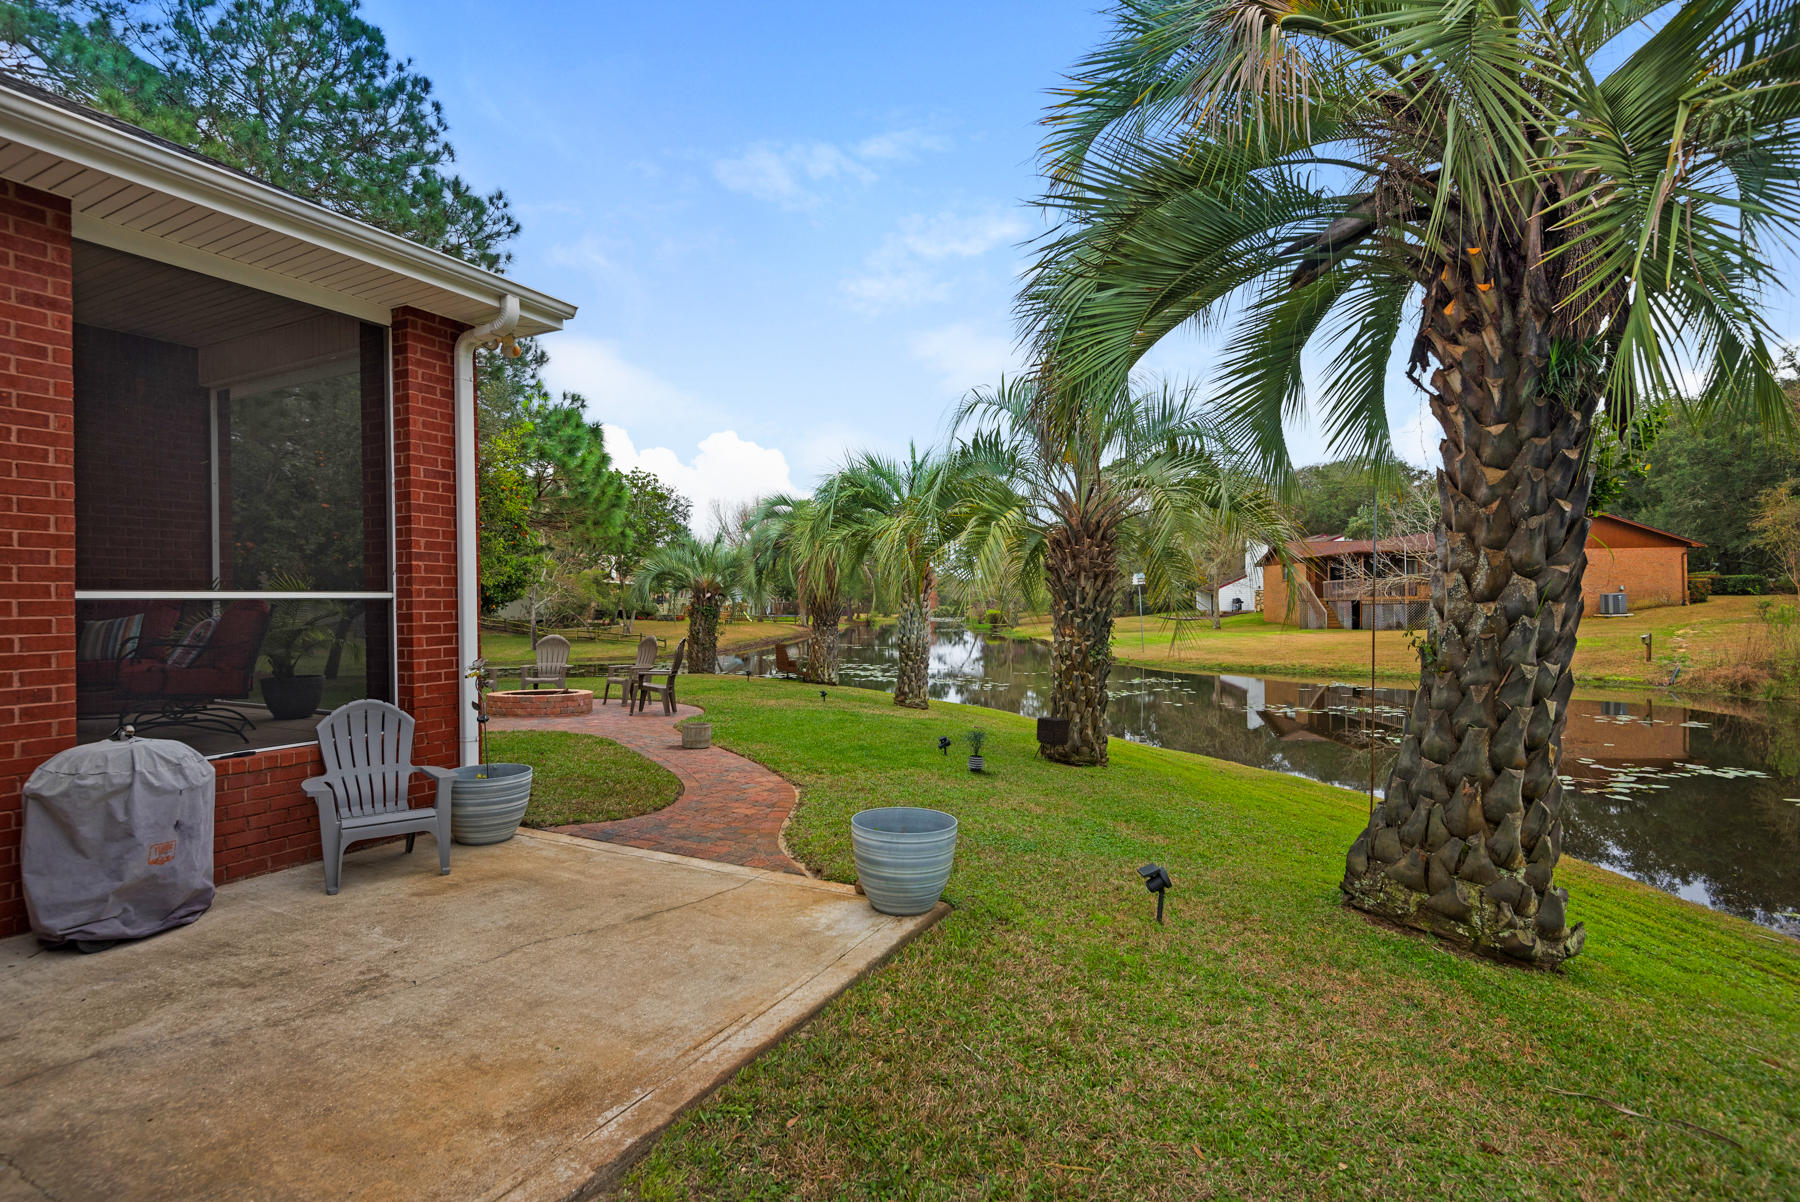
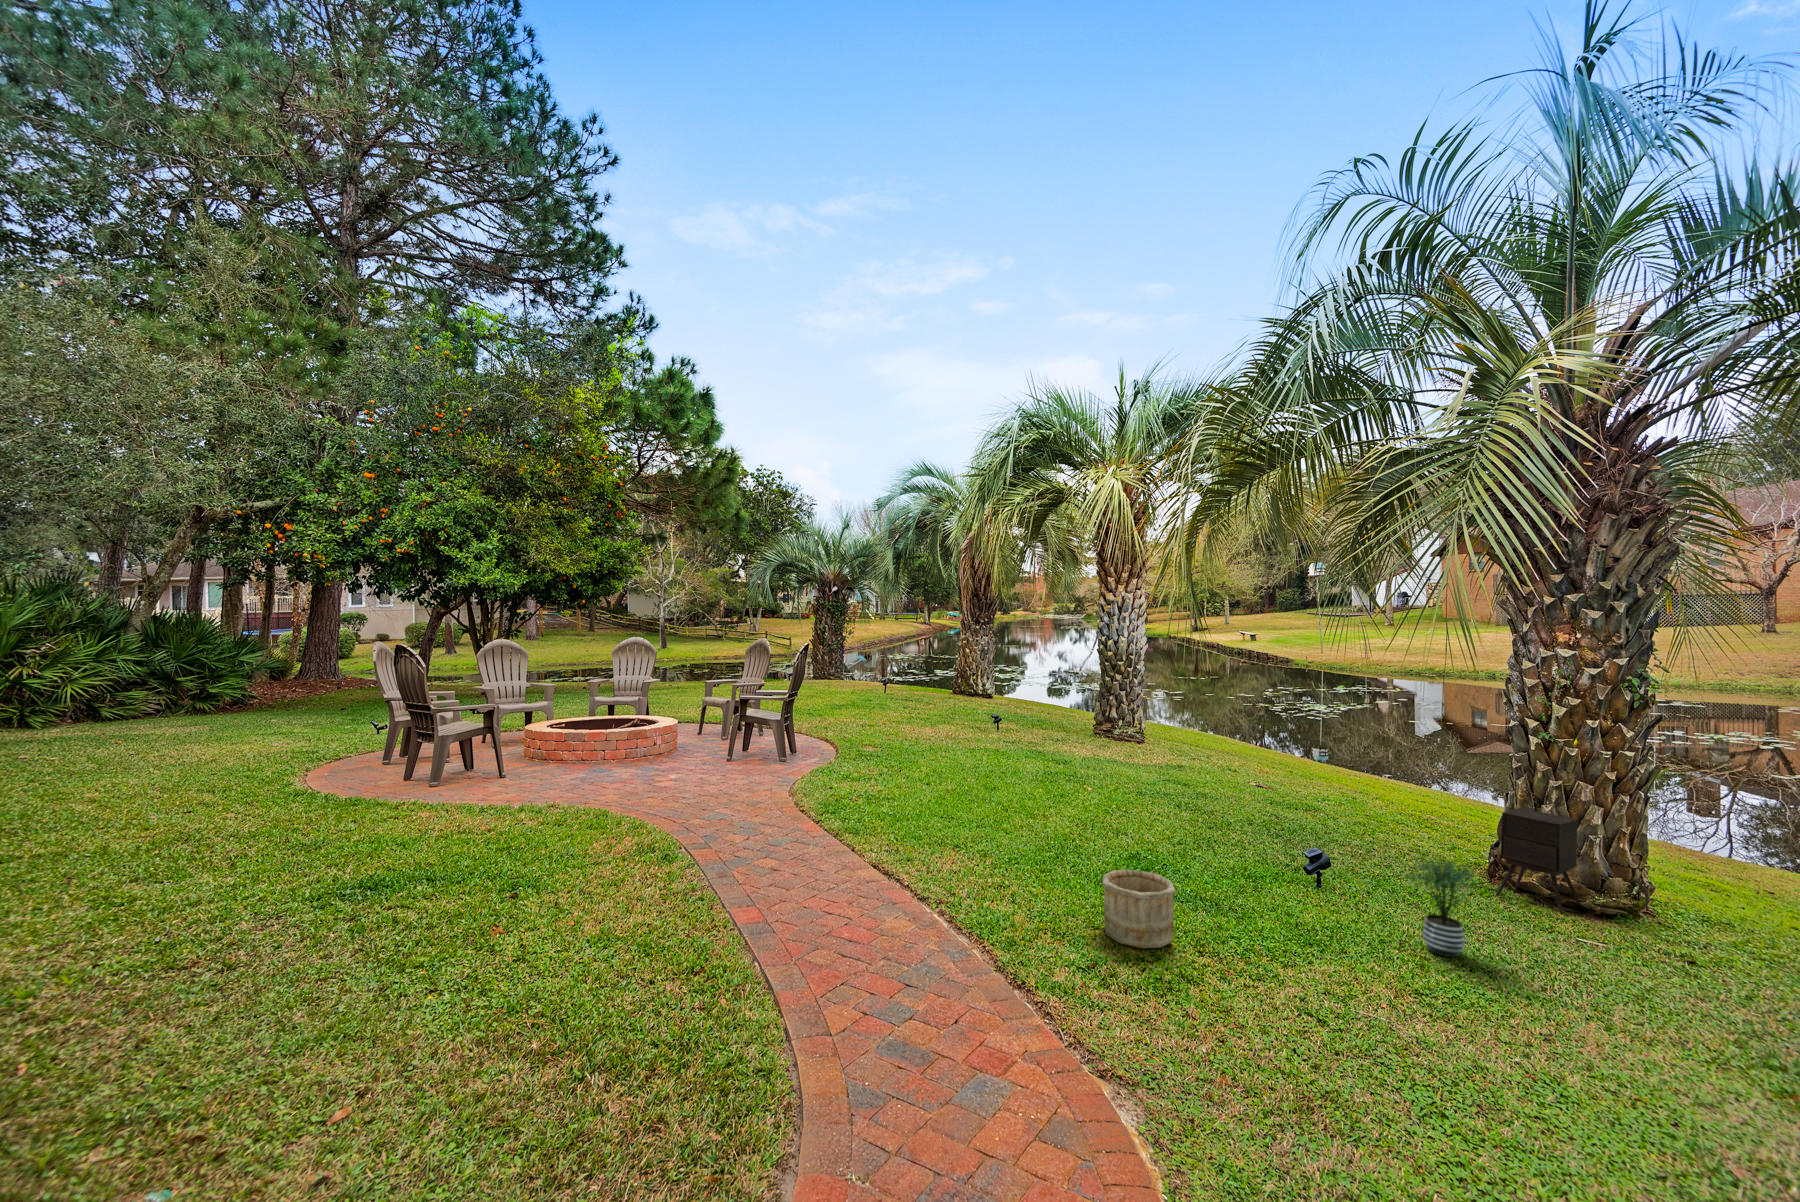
lounge chair: present [775,644,810,682] -> none [916,647,962,696]
wooden bucket: present [682,722,712,748] -> present [1102,870,1176,948]

